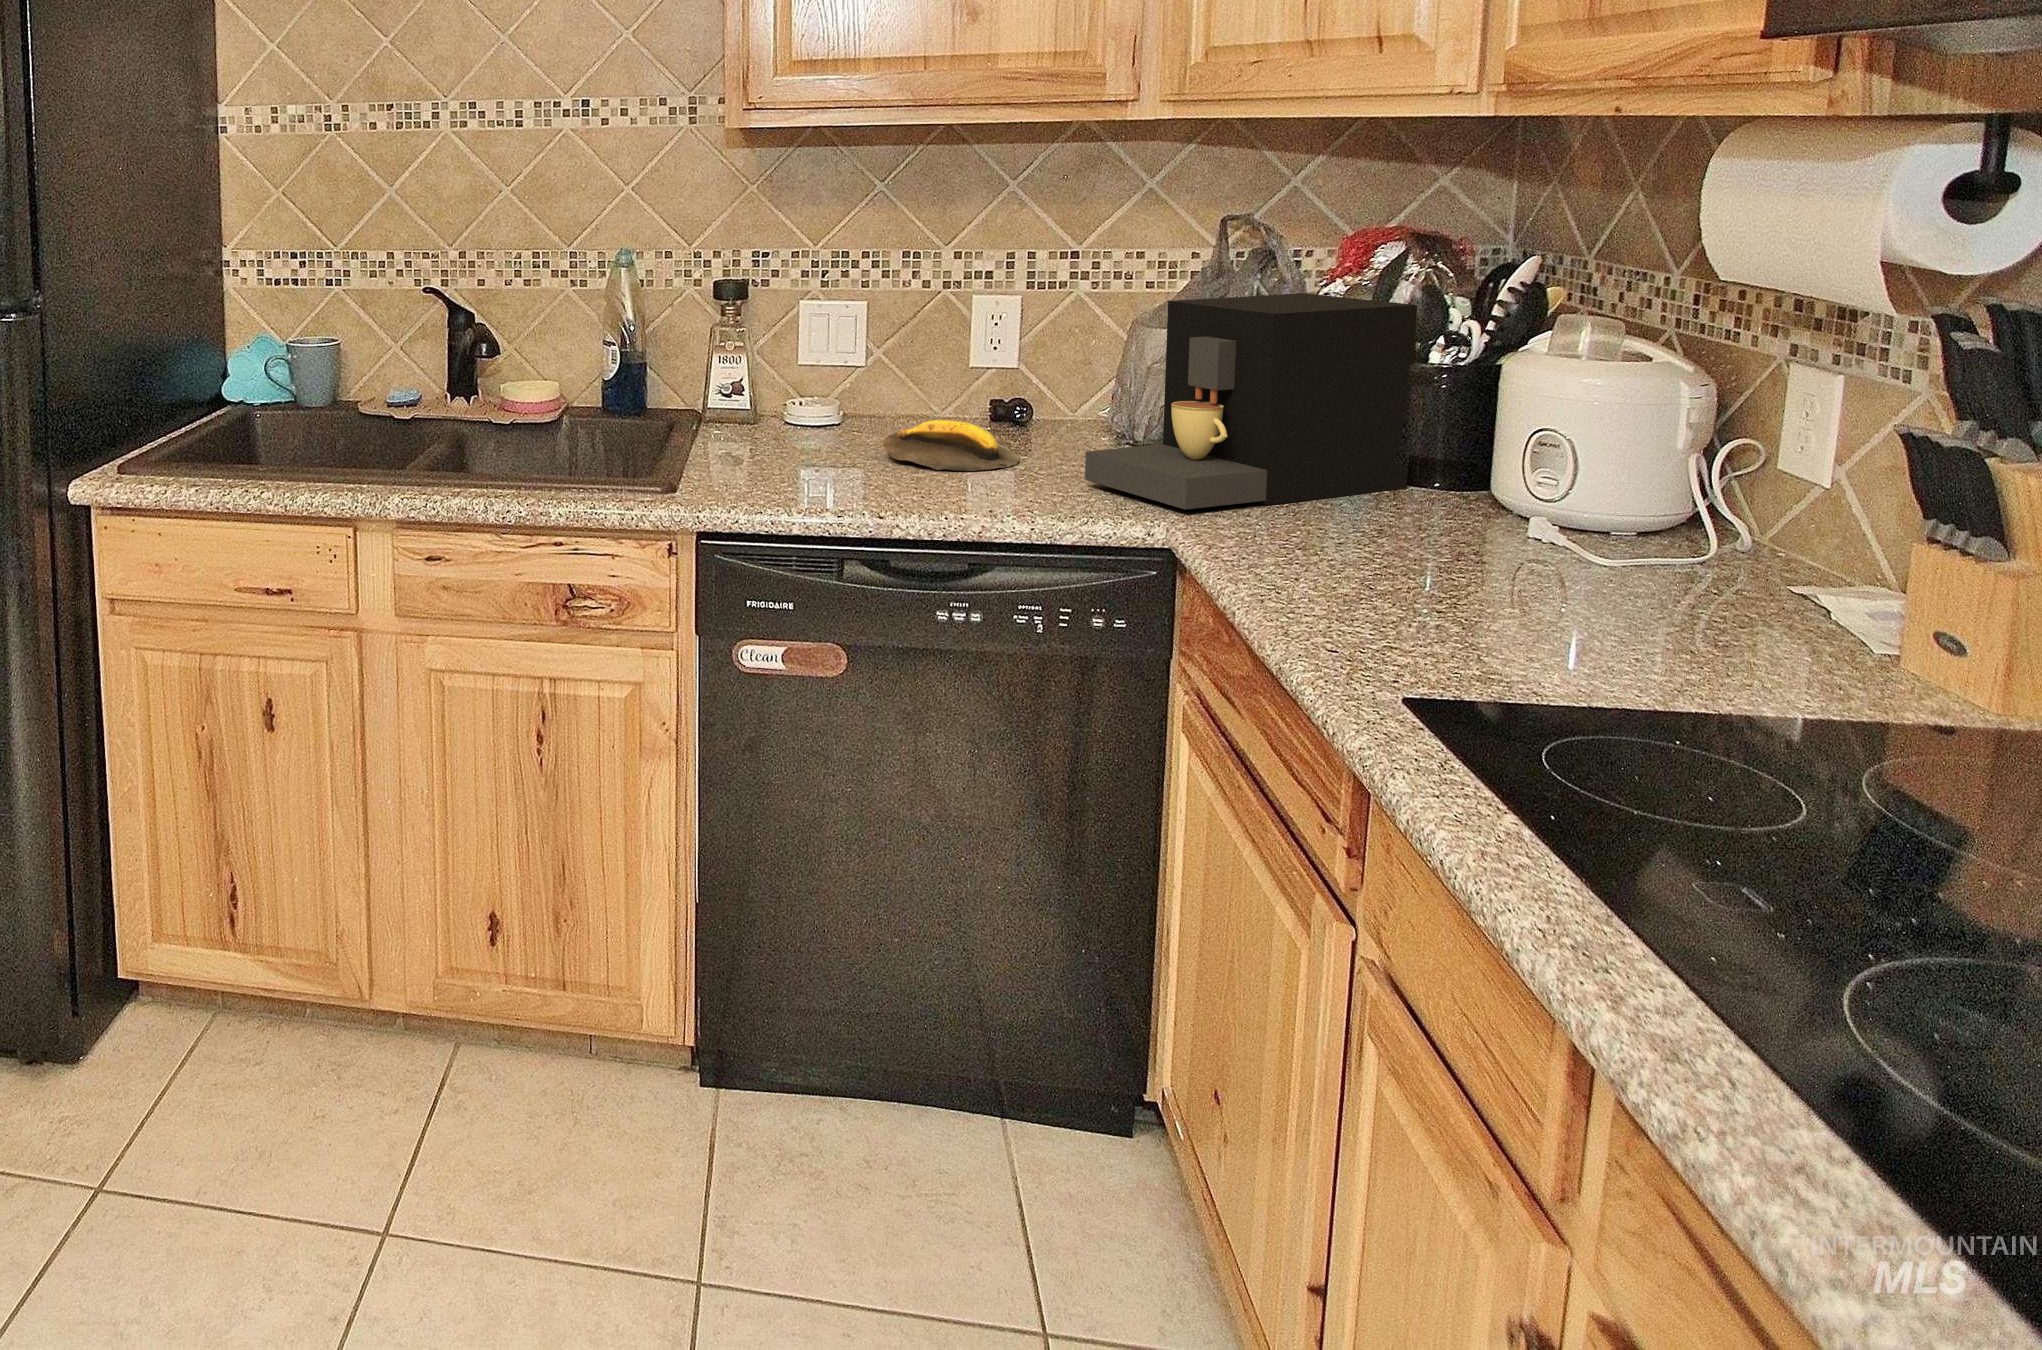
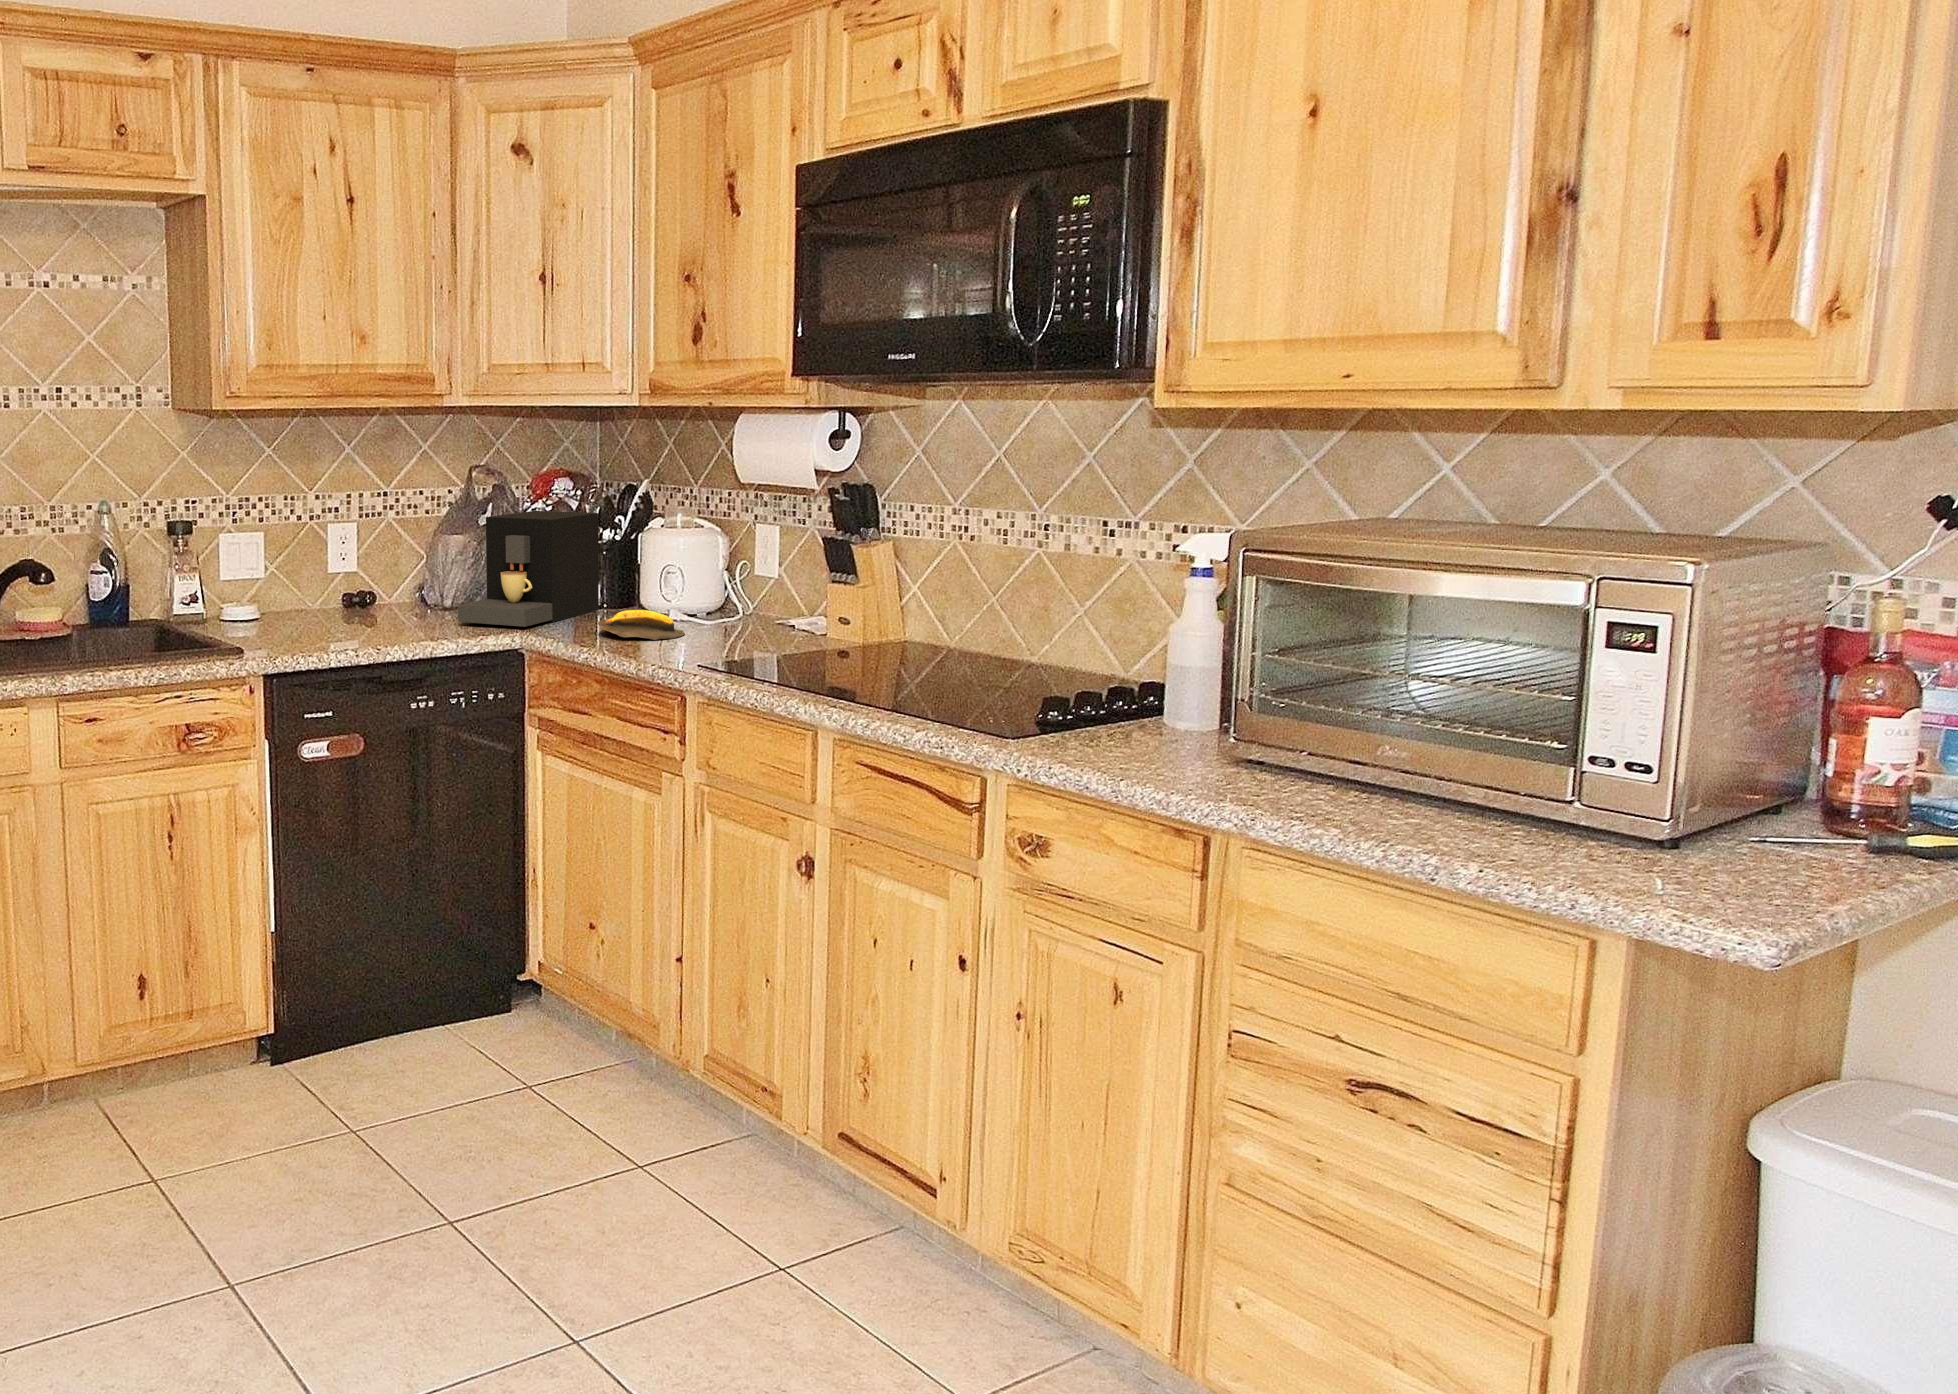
banana: present [883,420,1019,471] -> present [598,610,685,640]

